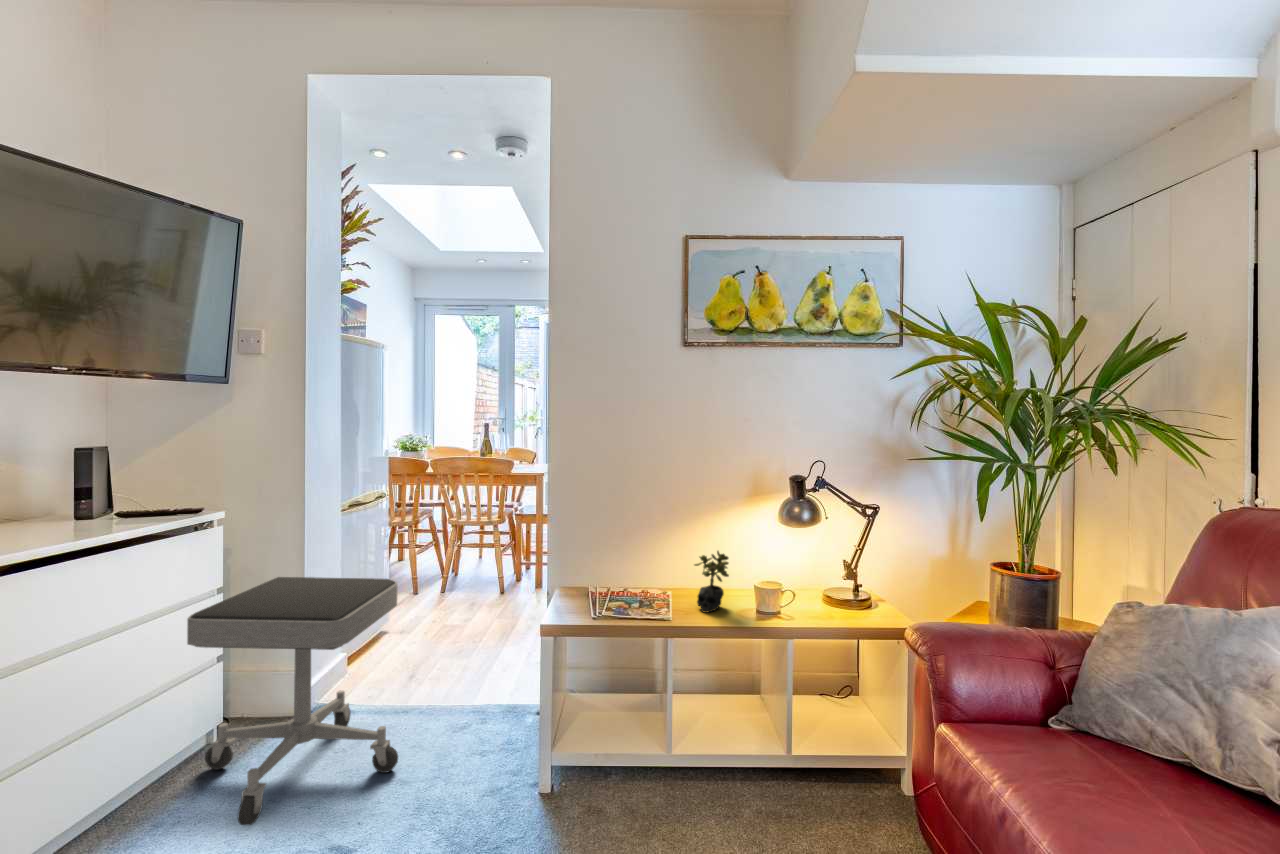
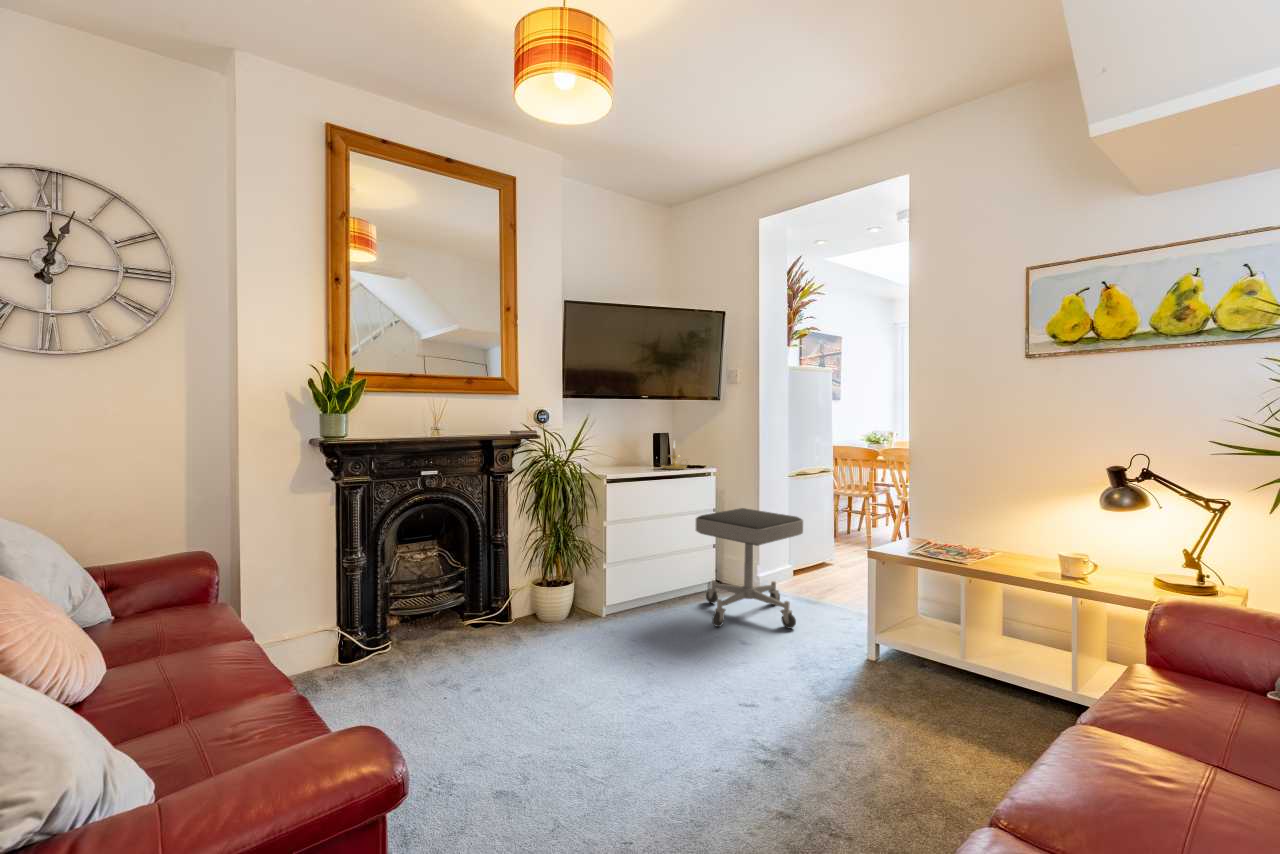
candle holder: none [85,463,158,525] -> present [662,446,687,470]
succulent plant: present [694,551,729,612] -> none [1008,525,1044,571]

